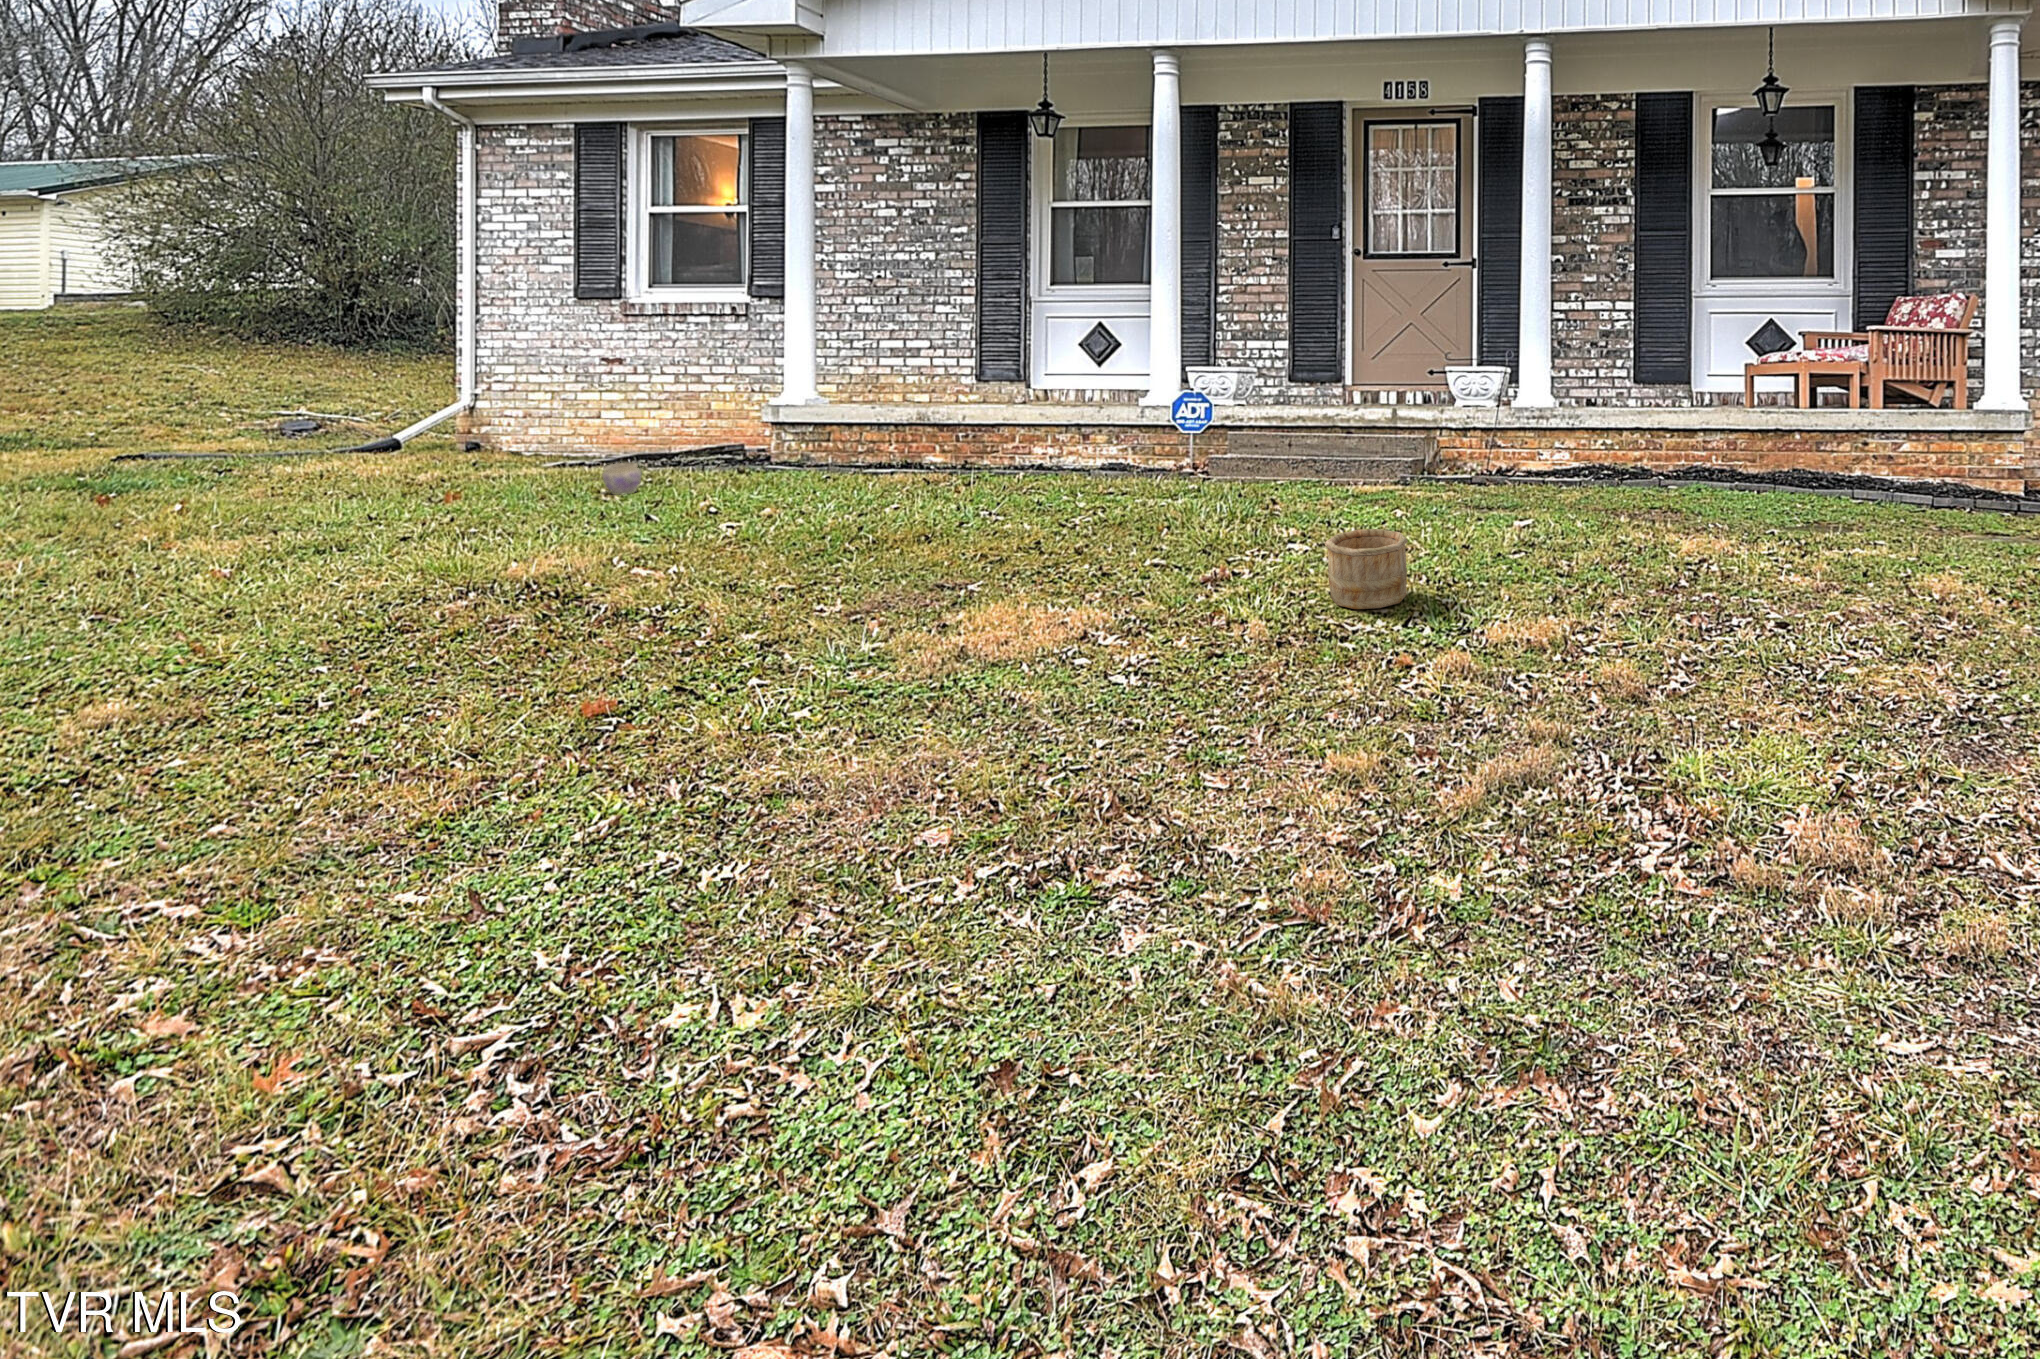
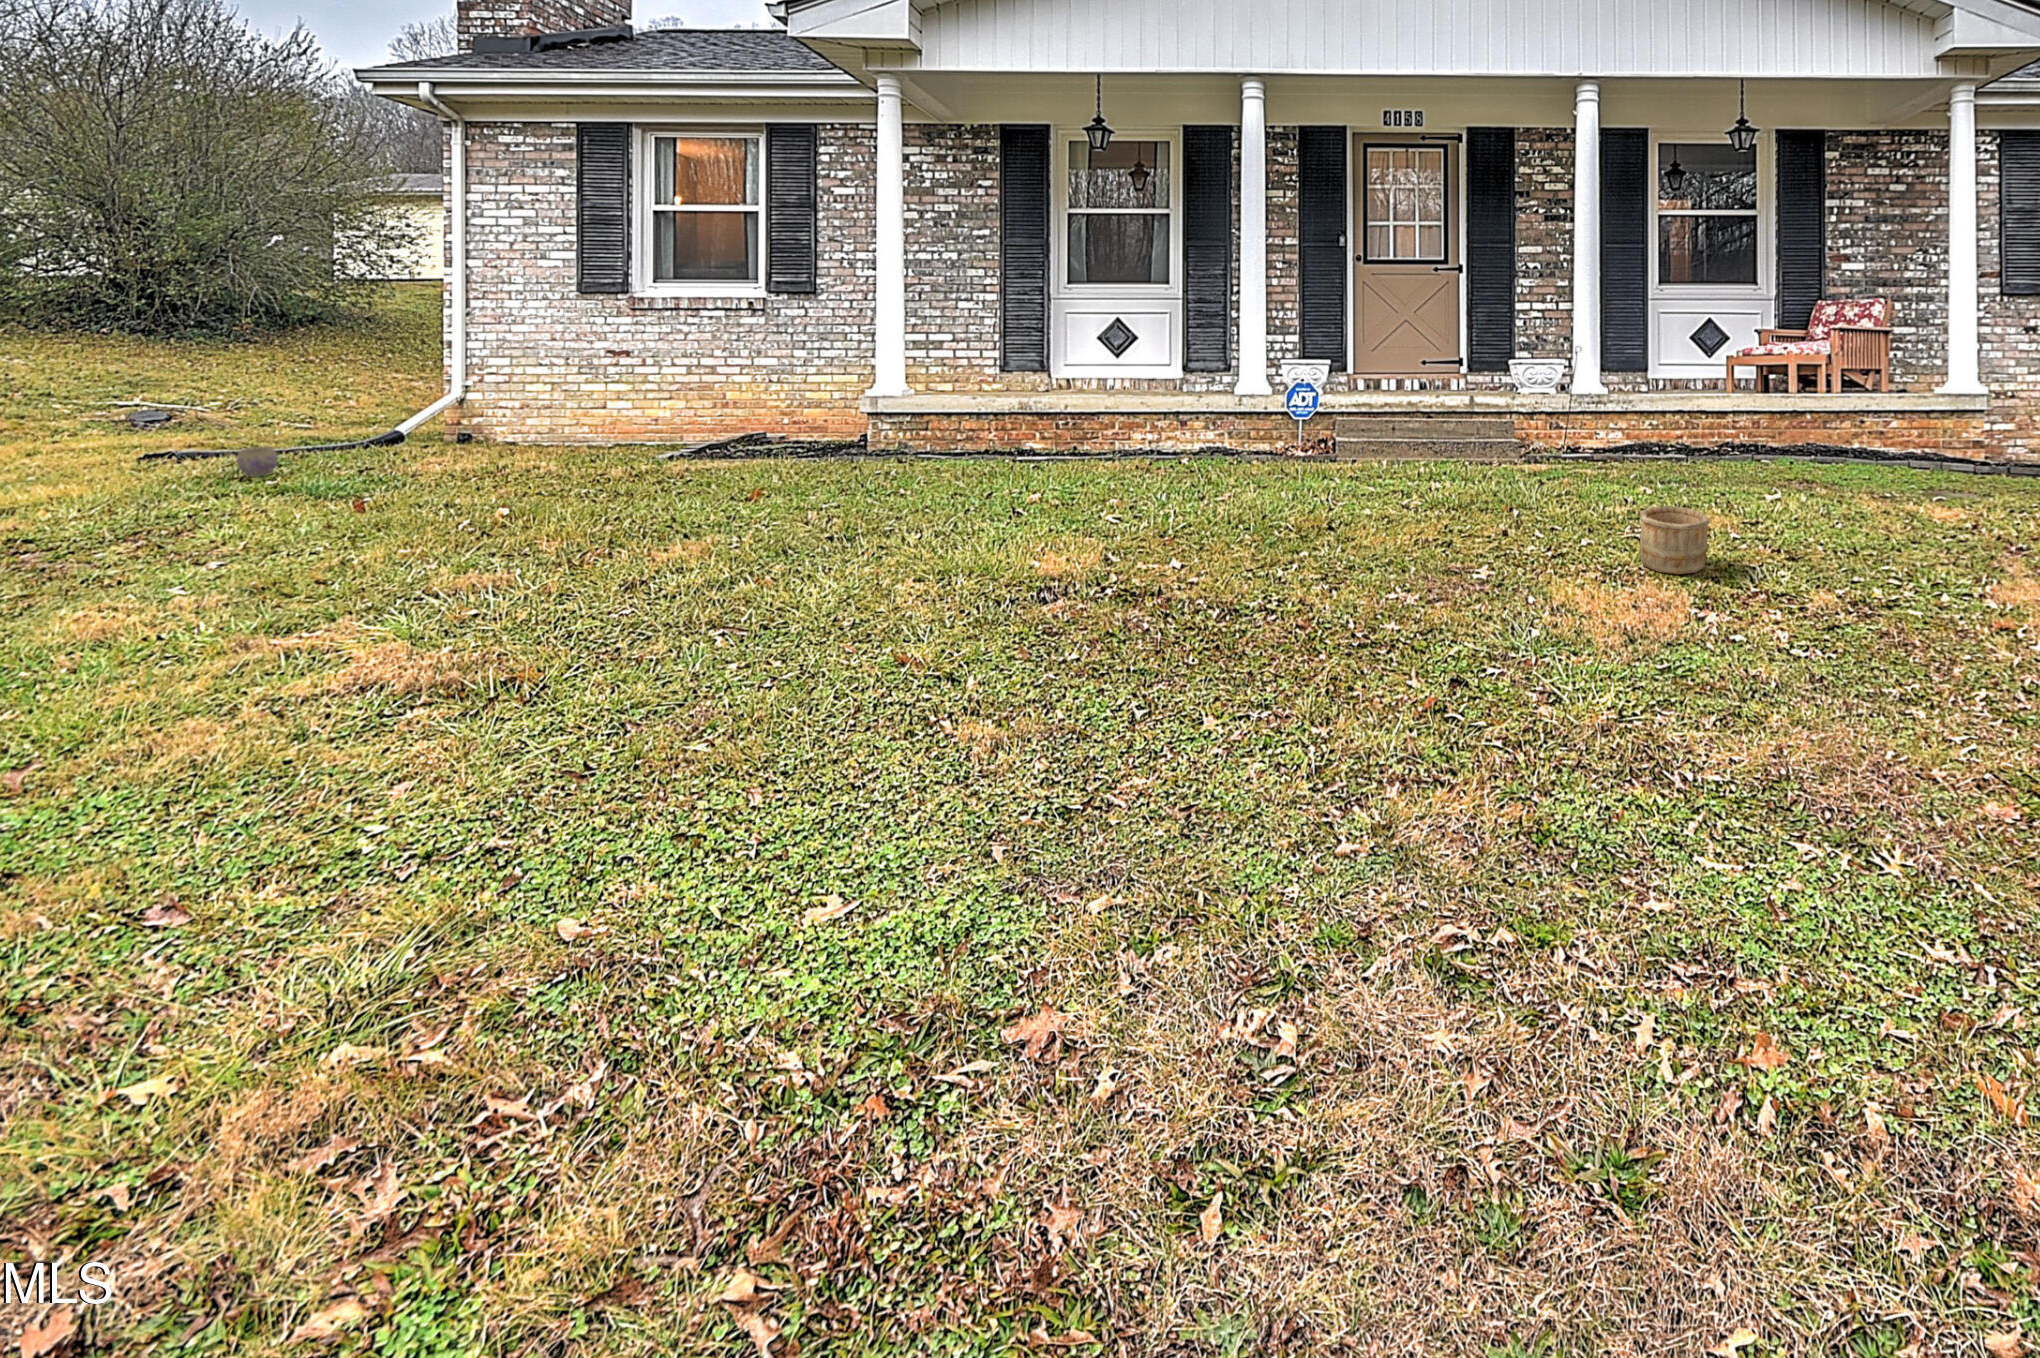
planter: present [602,463,641,495] -> present [236,447,278,477]

